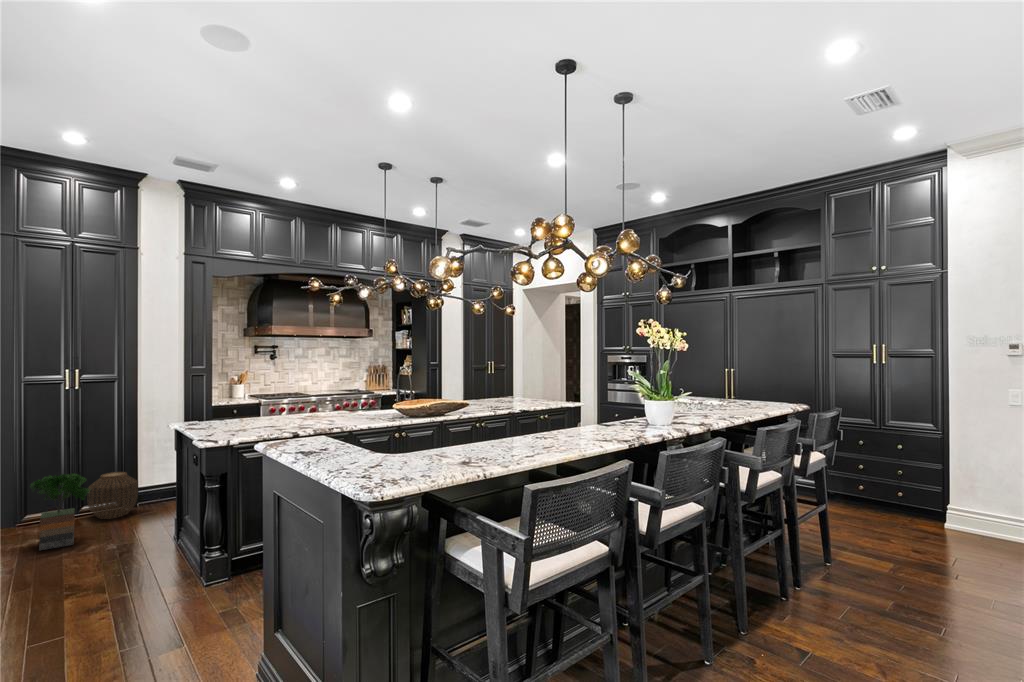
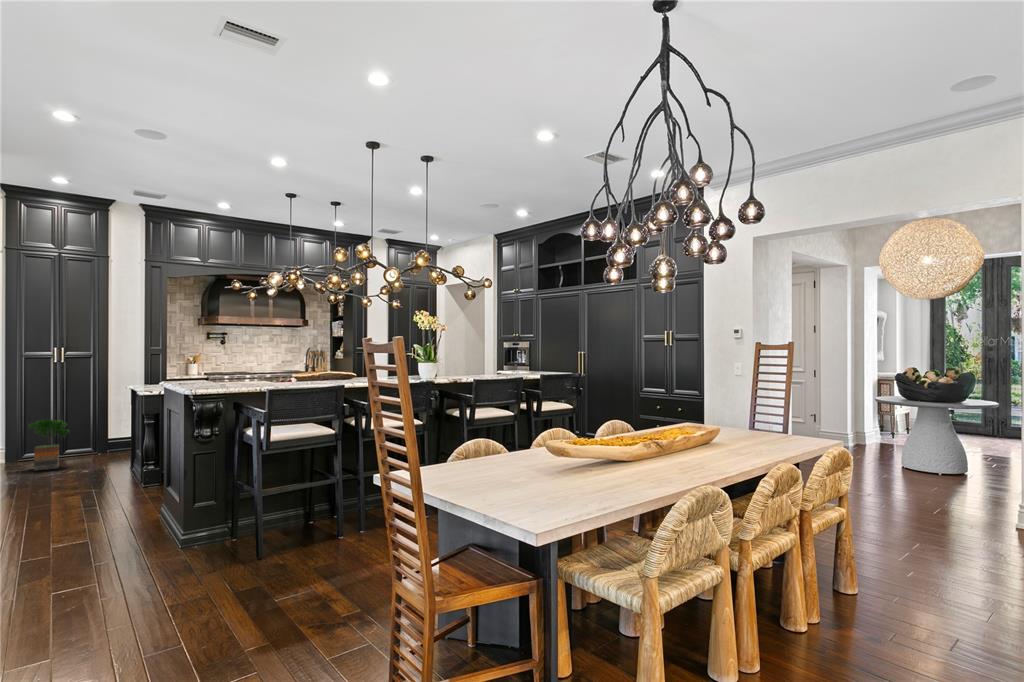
woven basket: present [88,472,138,519] -> none [70,424,108,457]

